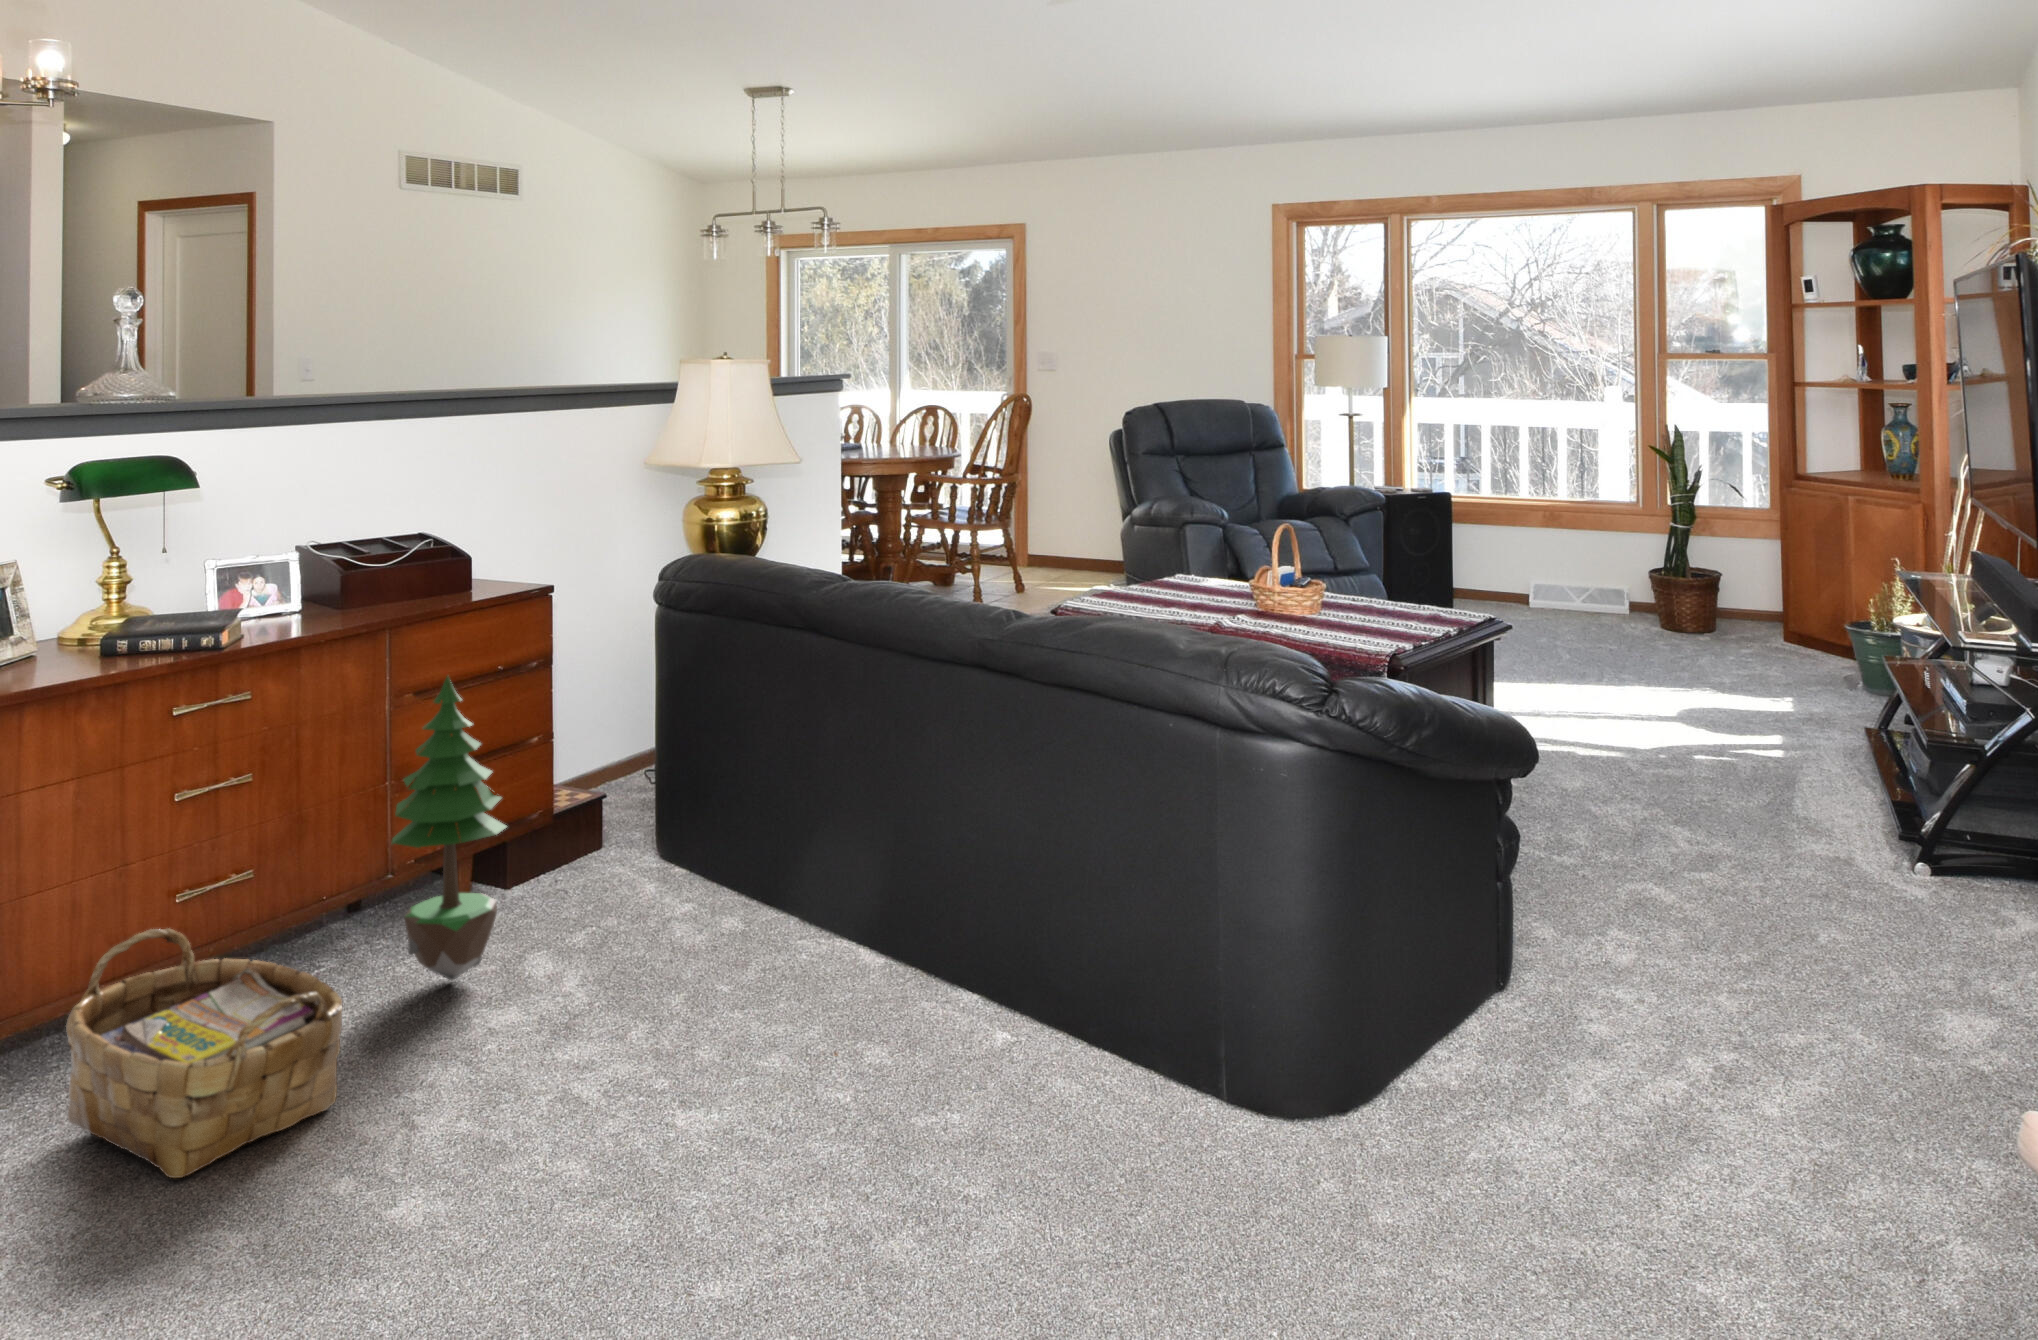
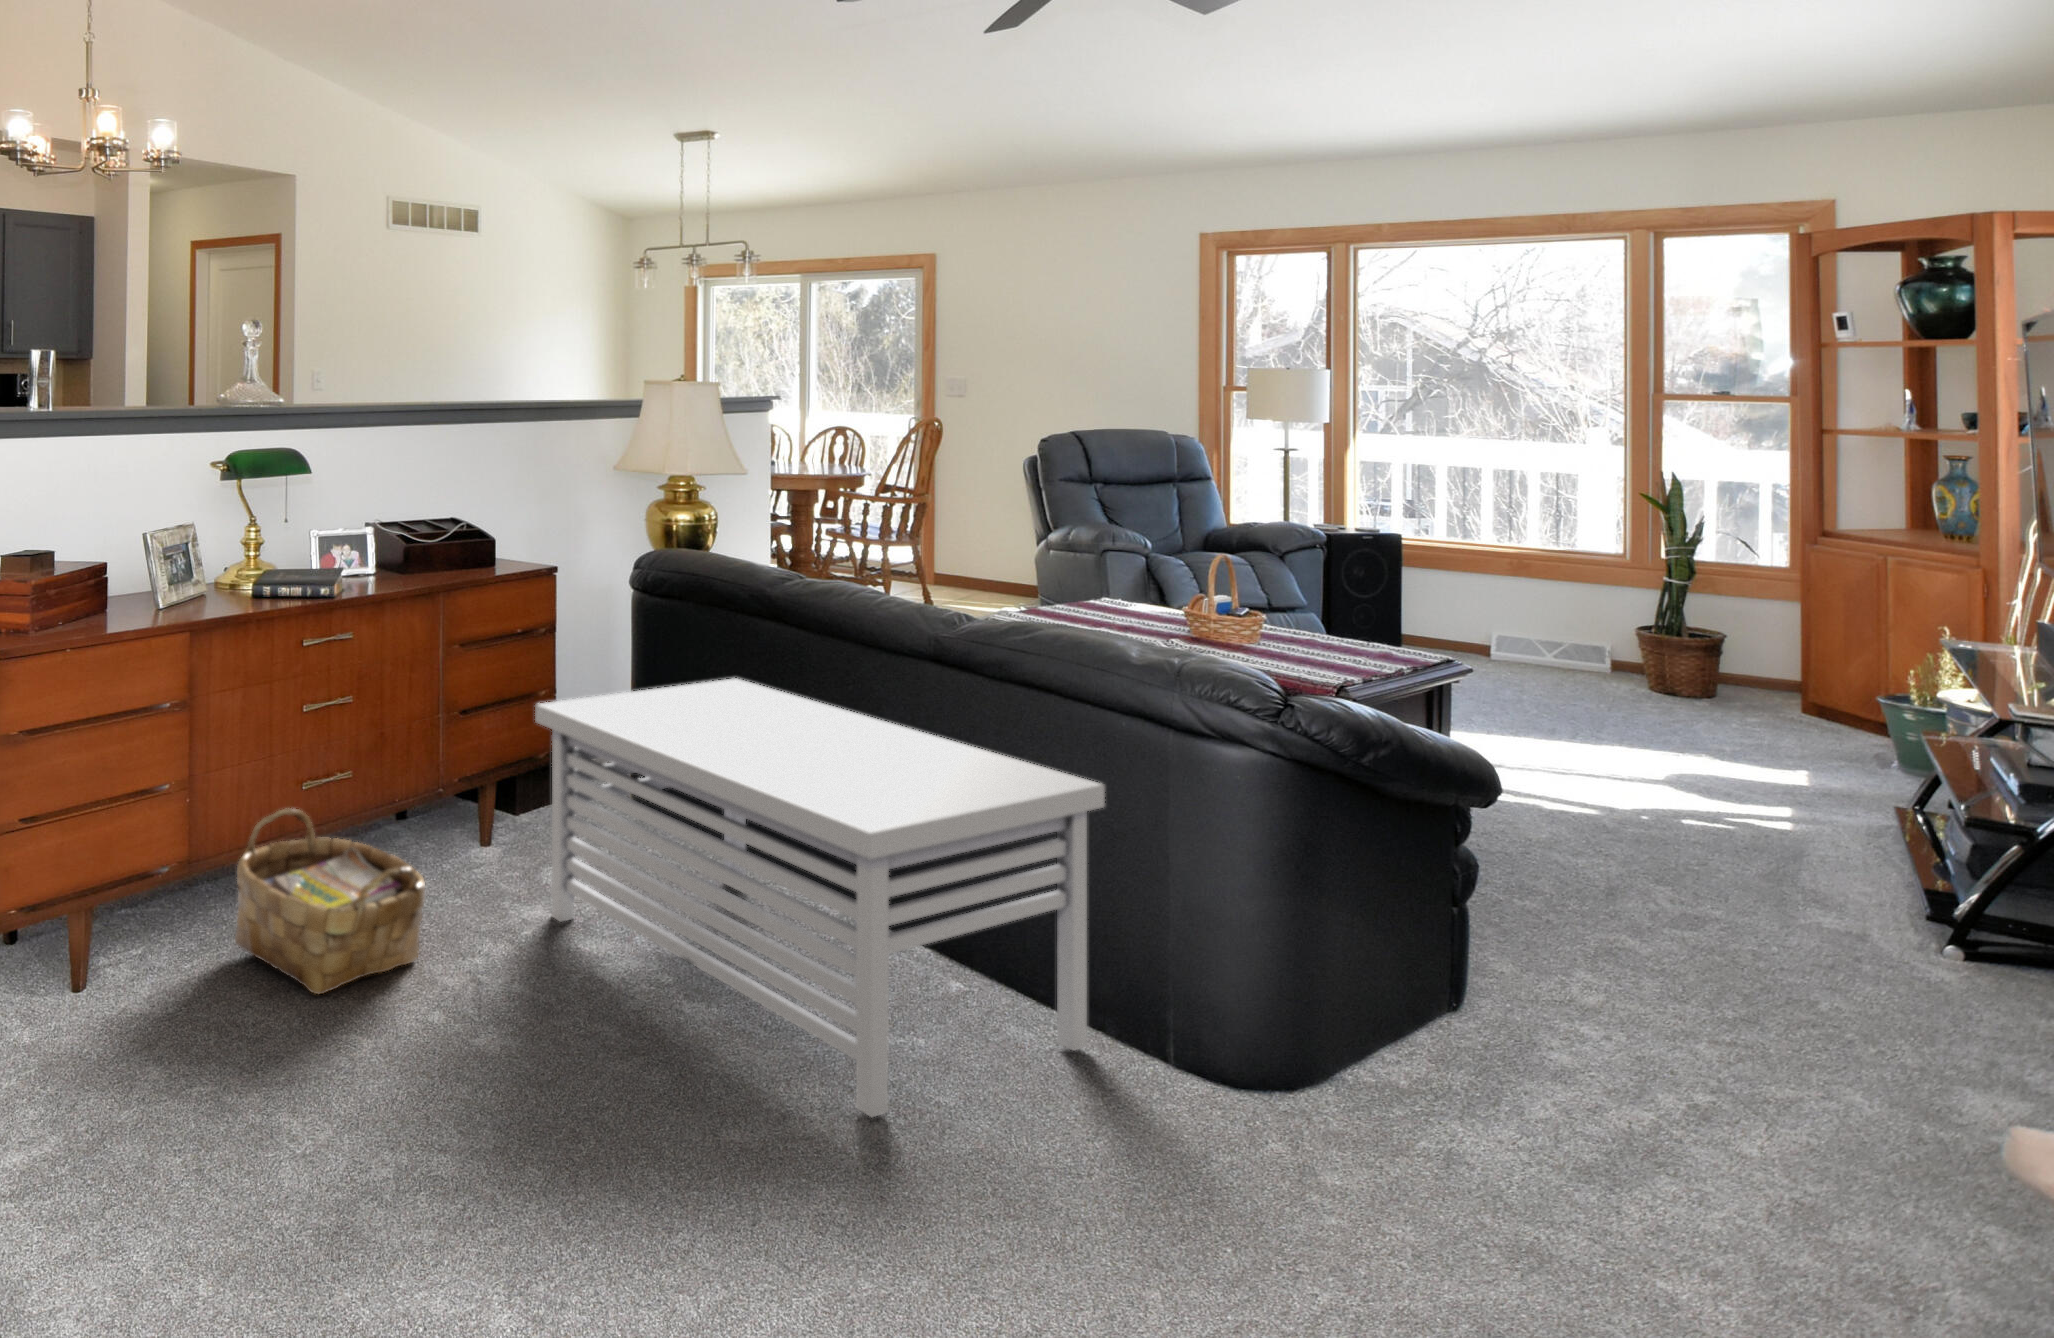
potted tree: present [392,676,507,980] -> none [443,633,532,882]
storage bench: none [503,703,1155,1235] -> present [535,678,1105,1117]

